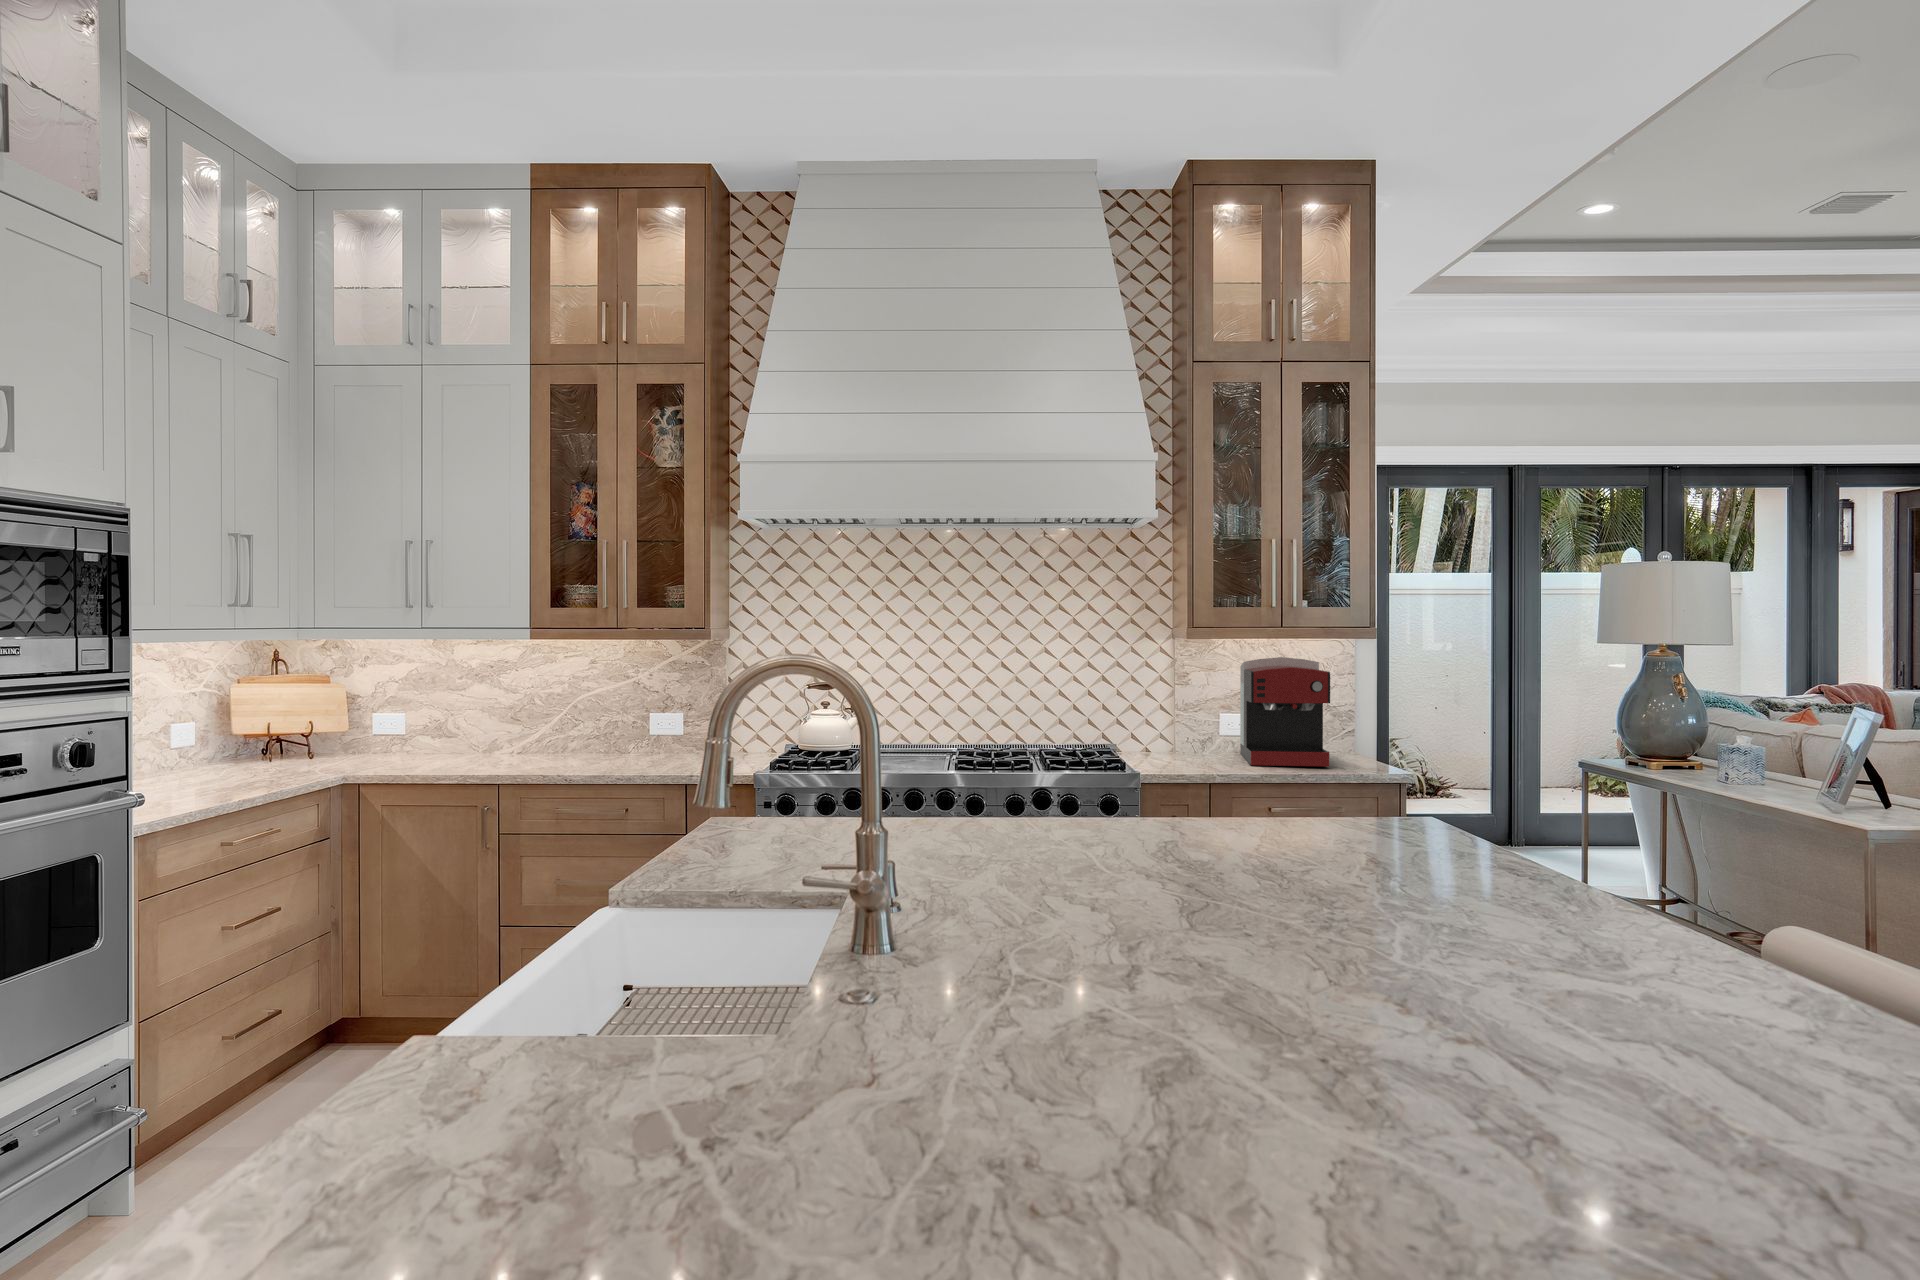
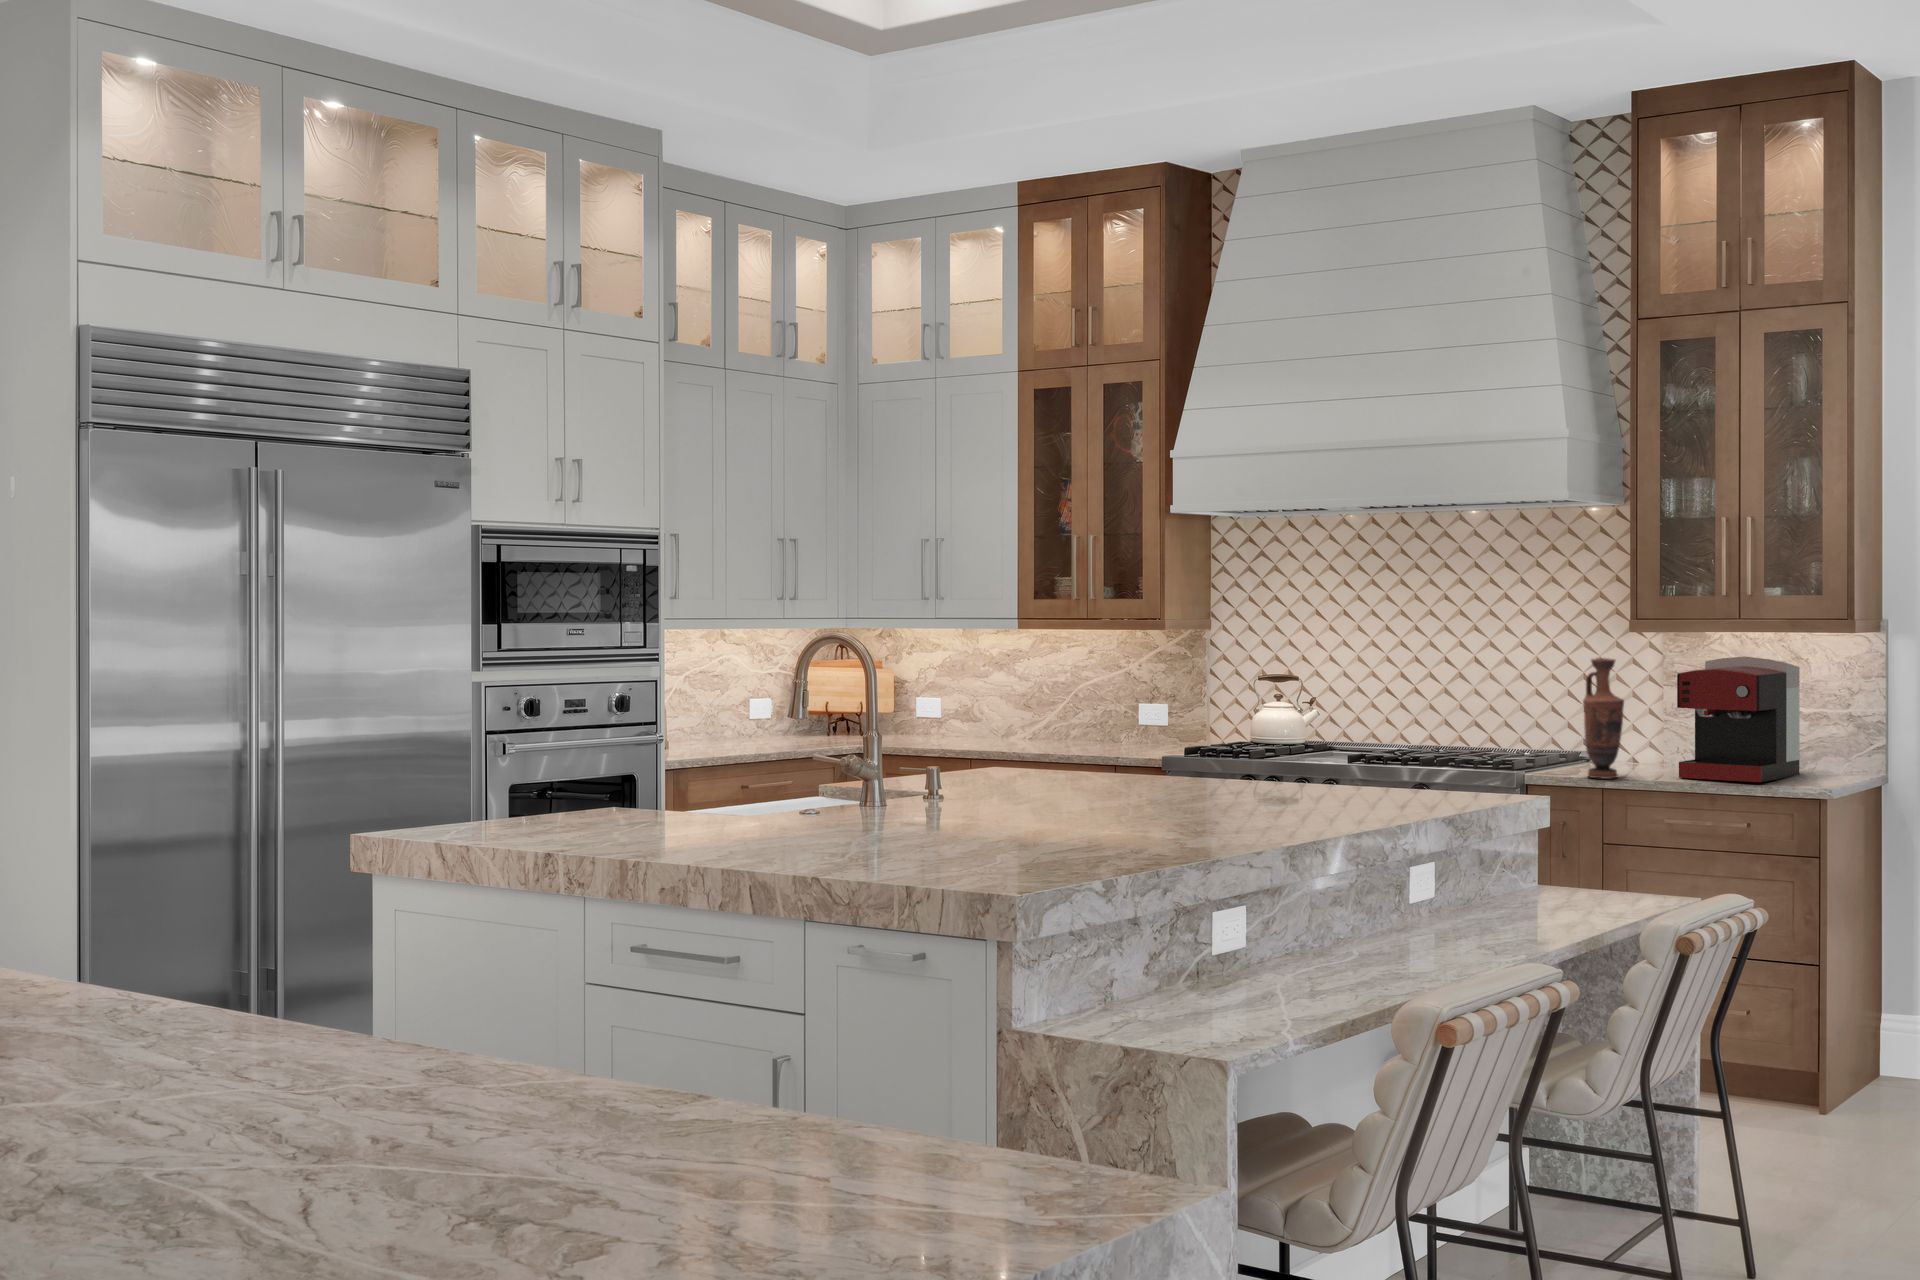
vase: none [1179,659,1216,770] -> present [1583,658,1624,779]

